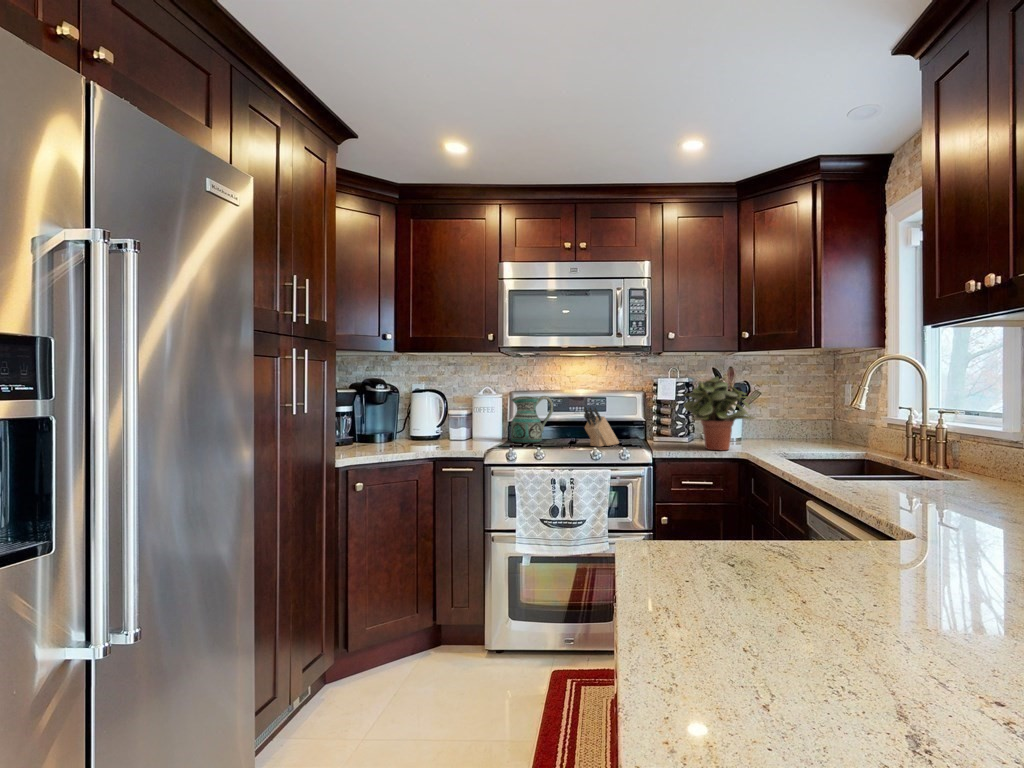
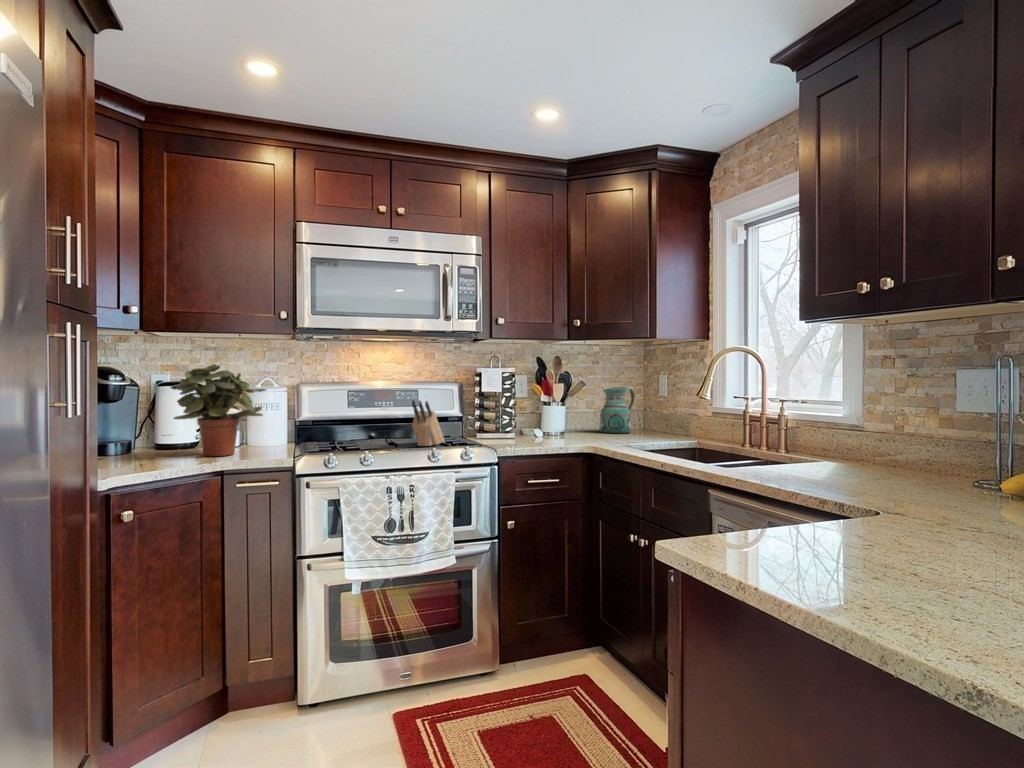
potted plant: present [683,377,757,450] -> present [171,364,266,456]
ceramic pitcher: present [511,396,553,443] -> present [599,386,635,433]

